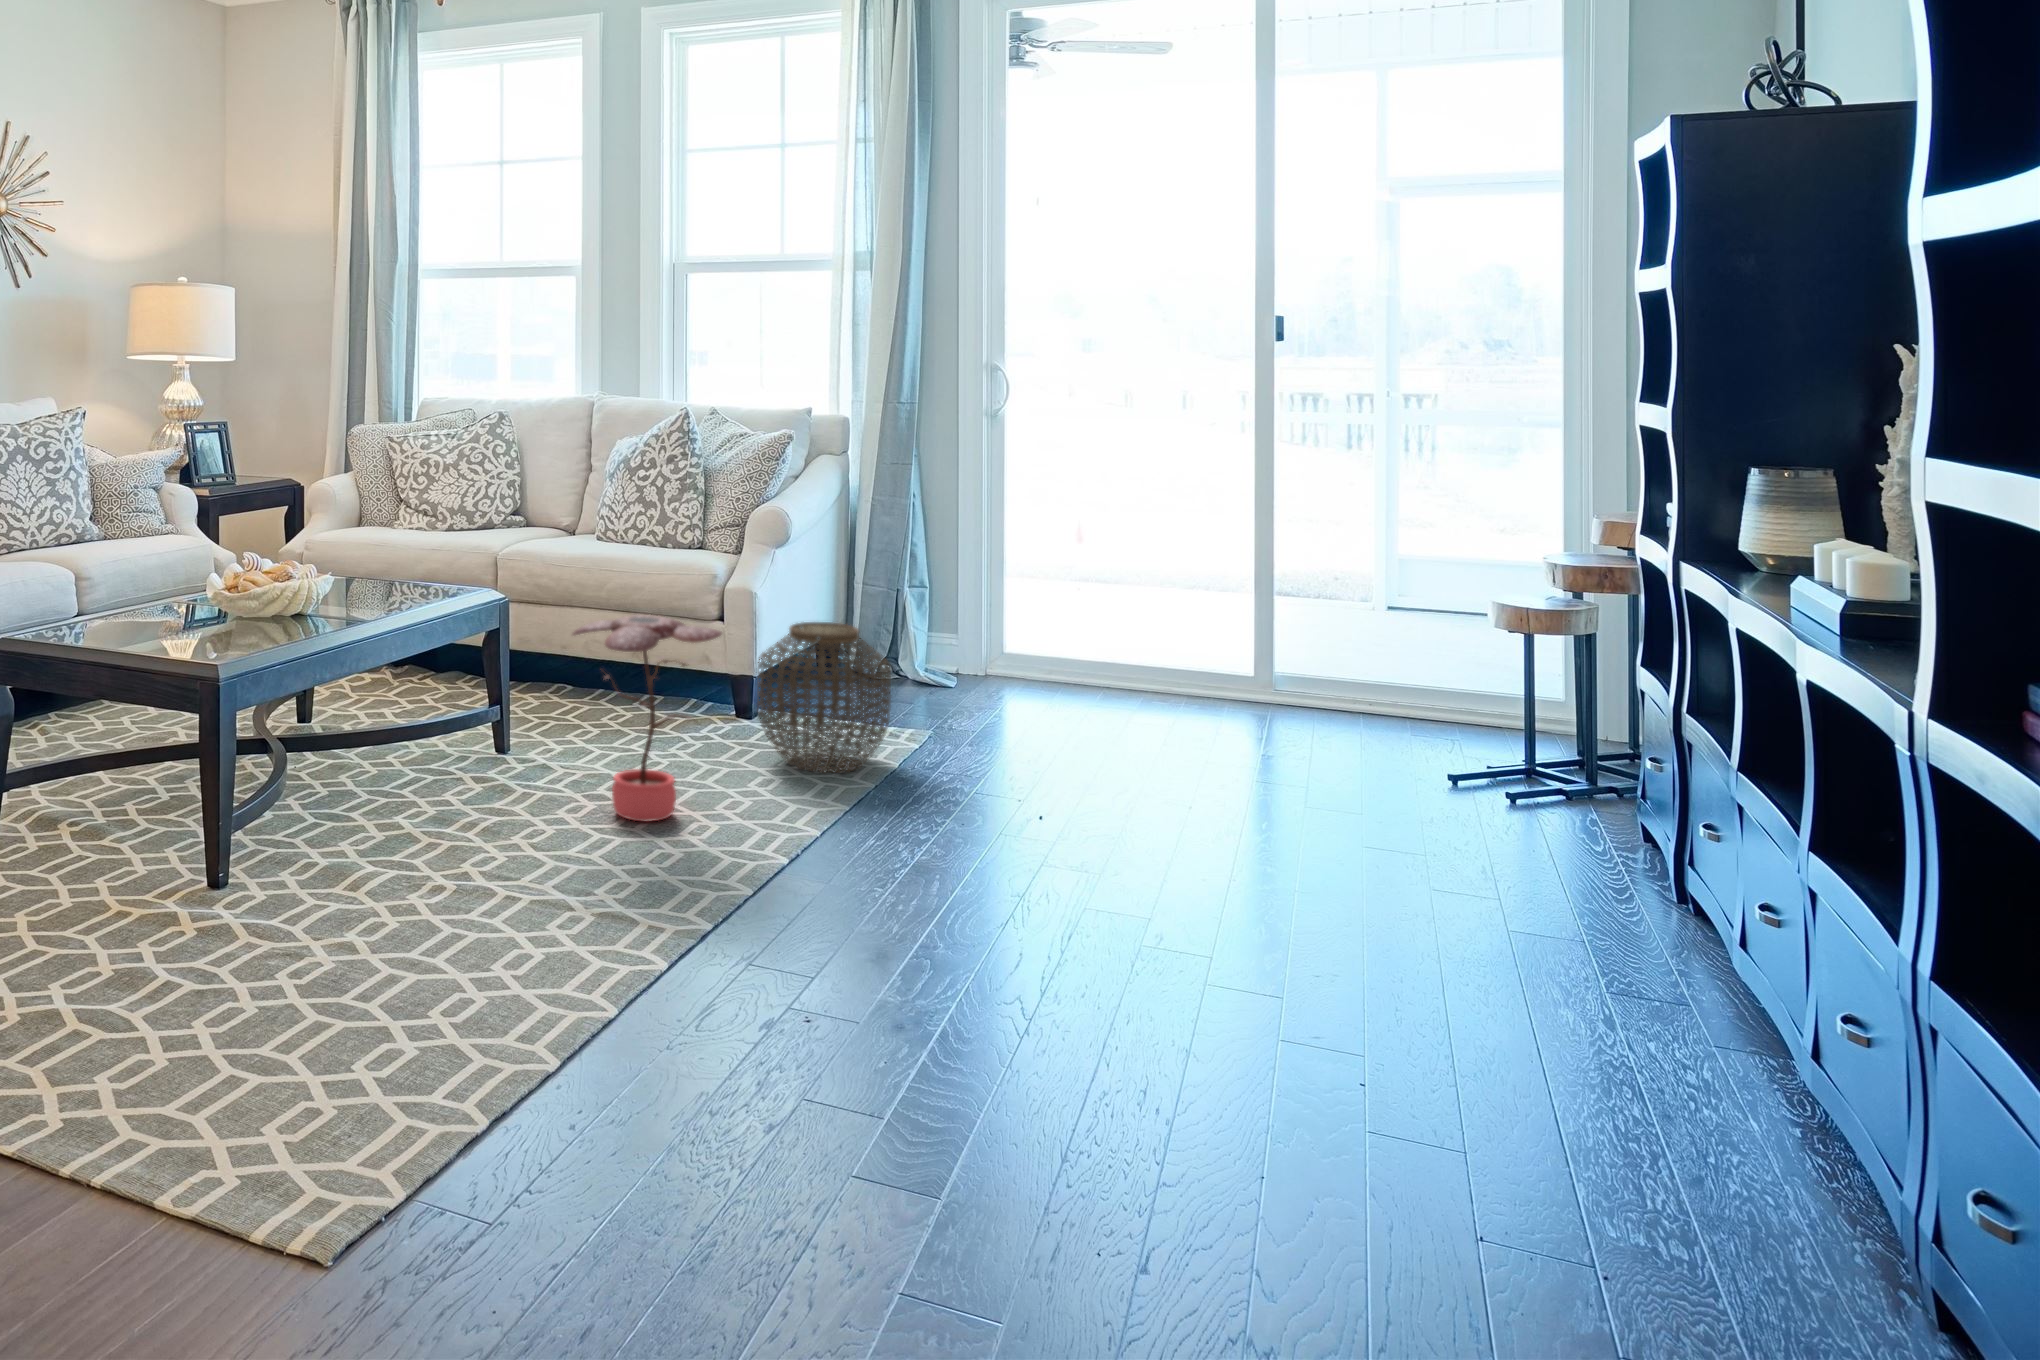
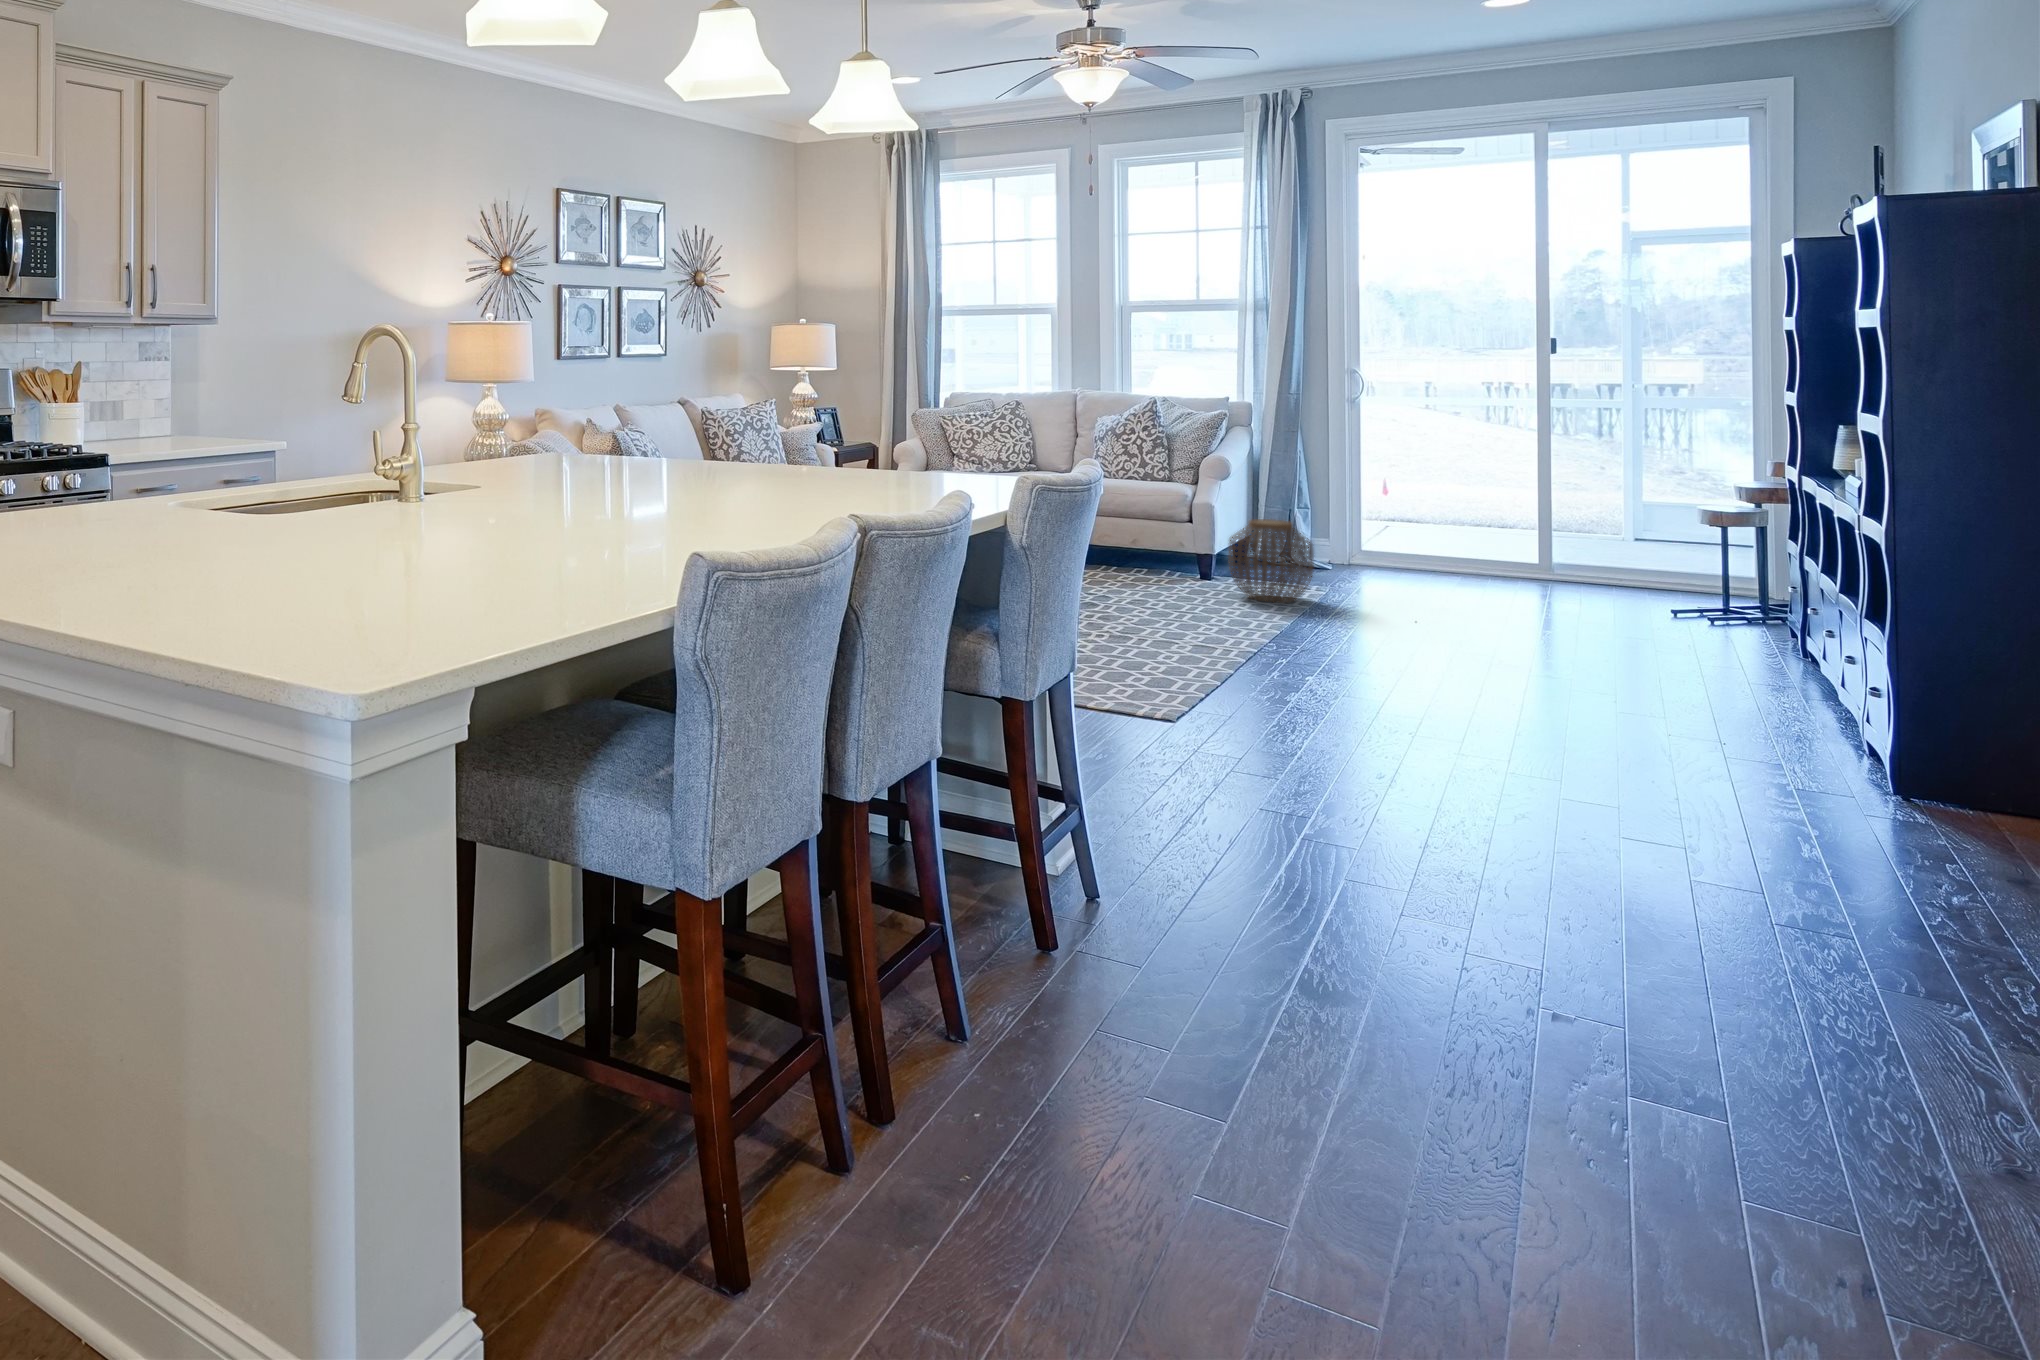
potted plant: present [573,615,722,822] -> none [1136,509,1227,618]

